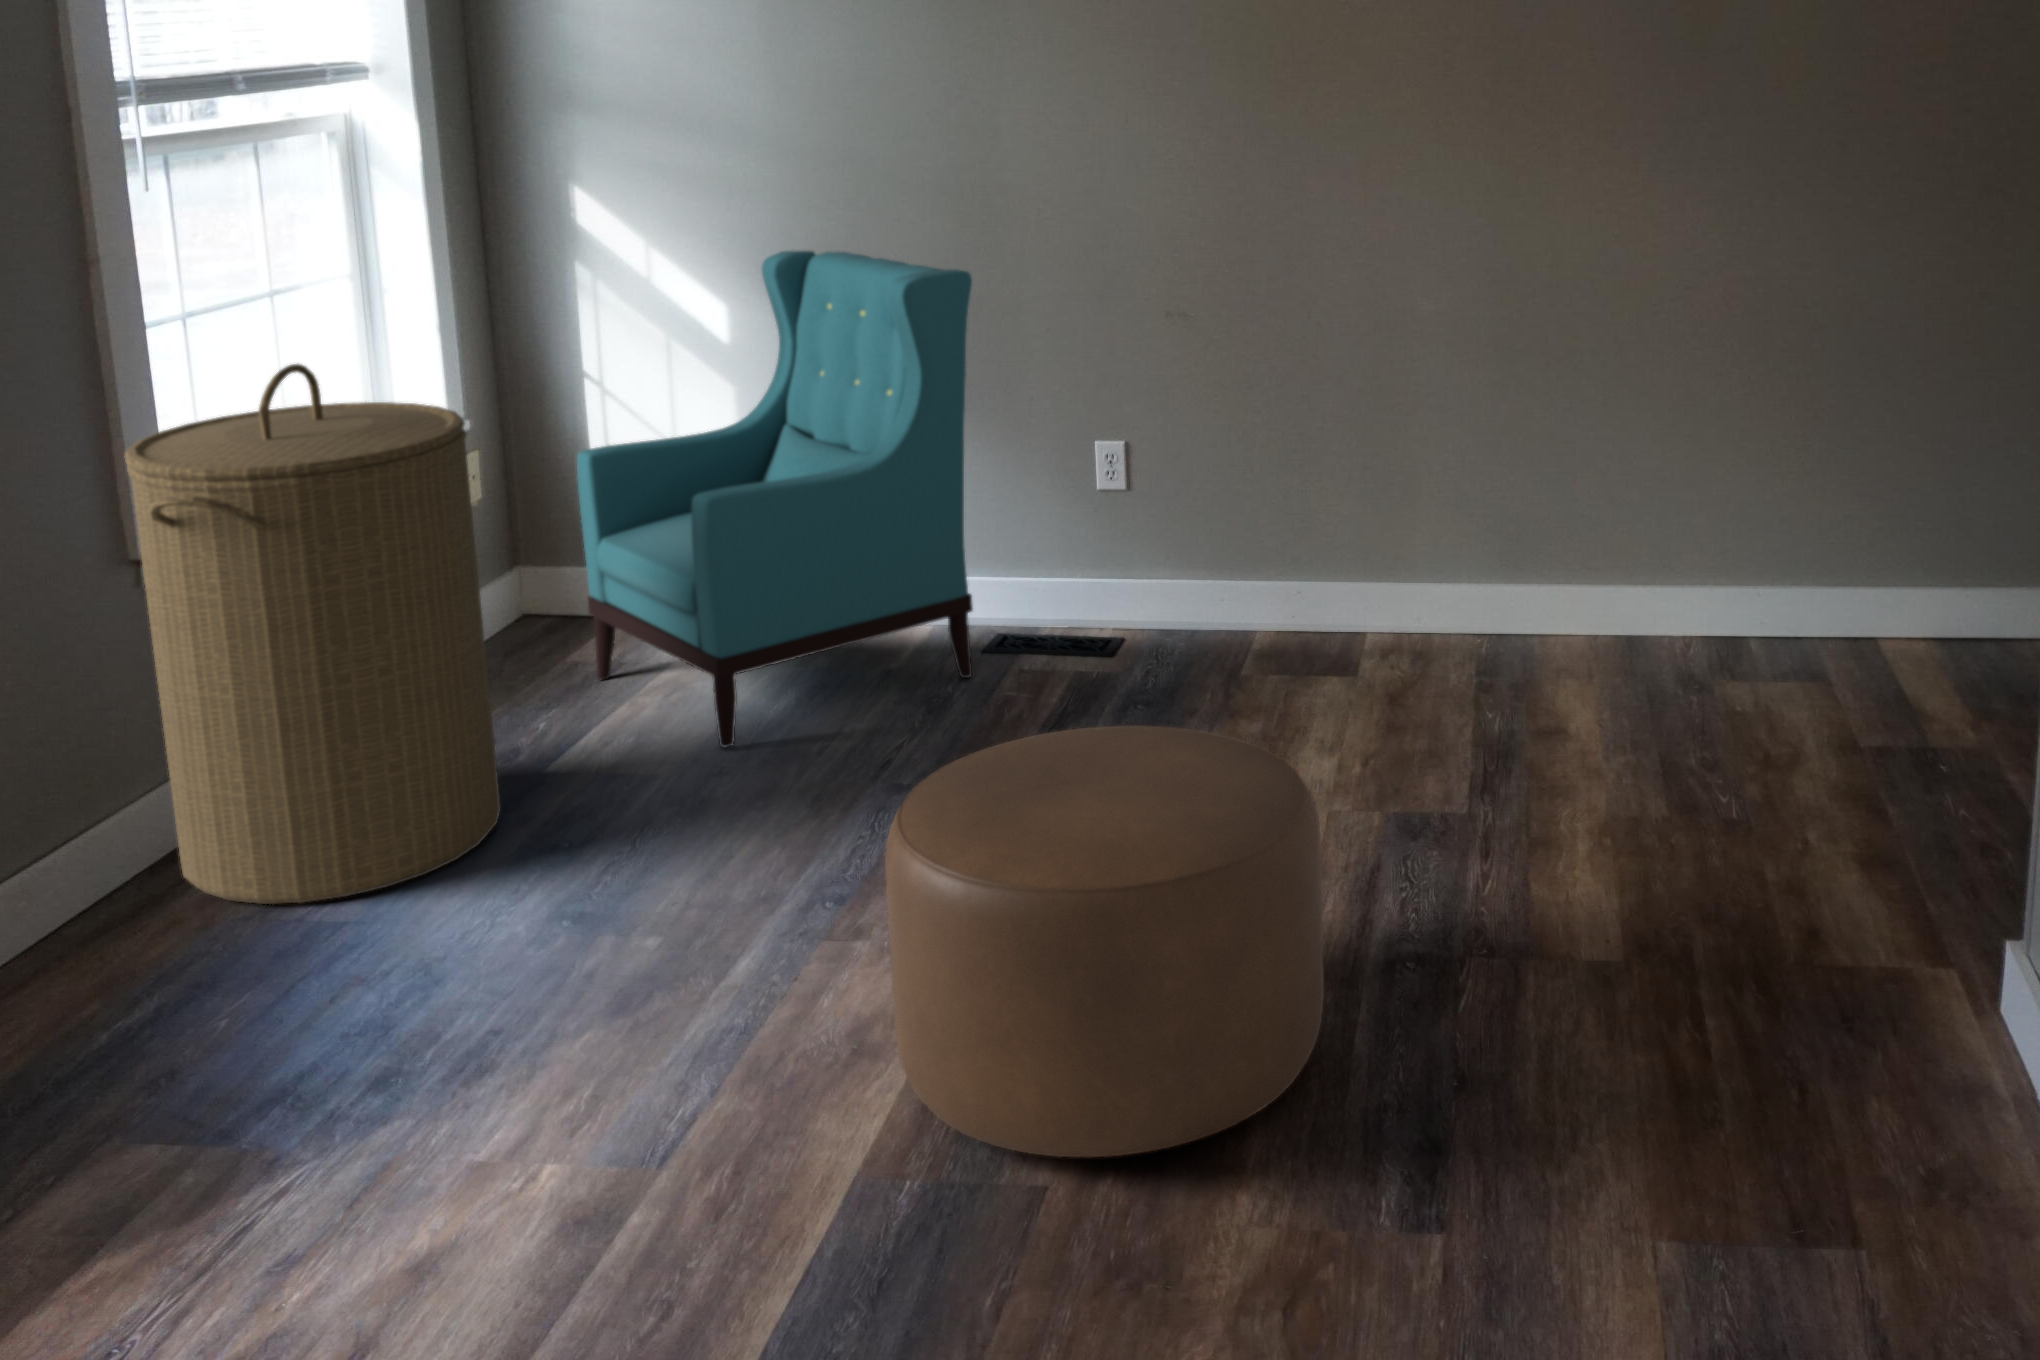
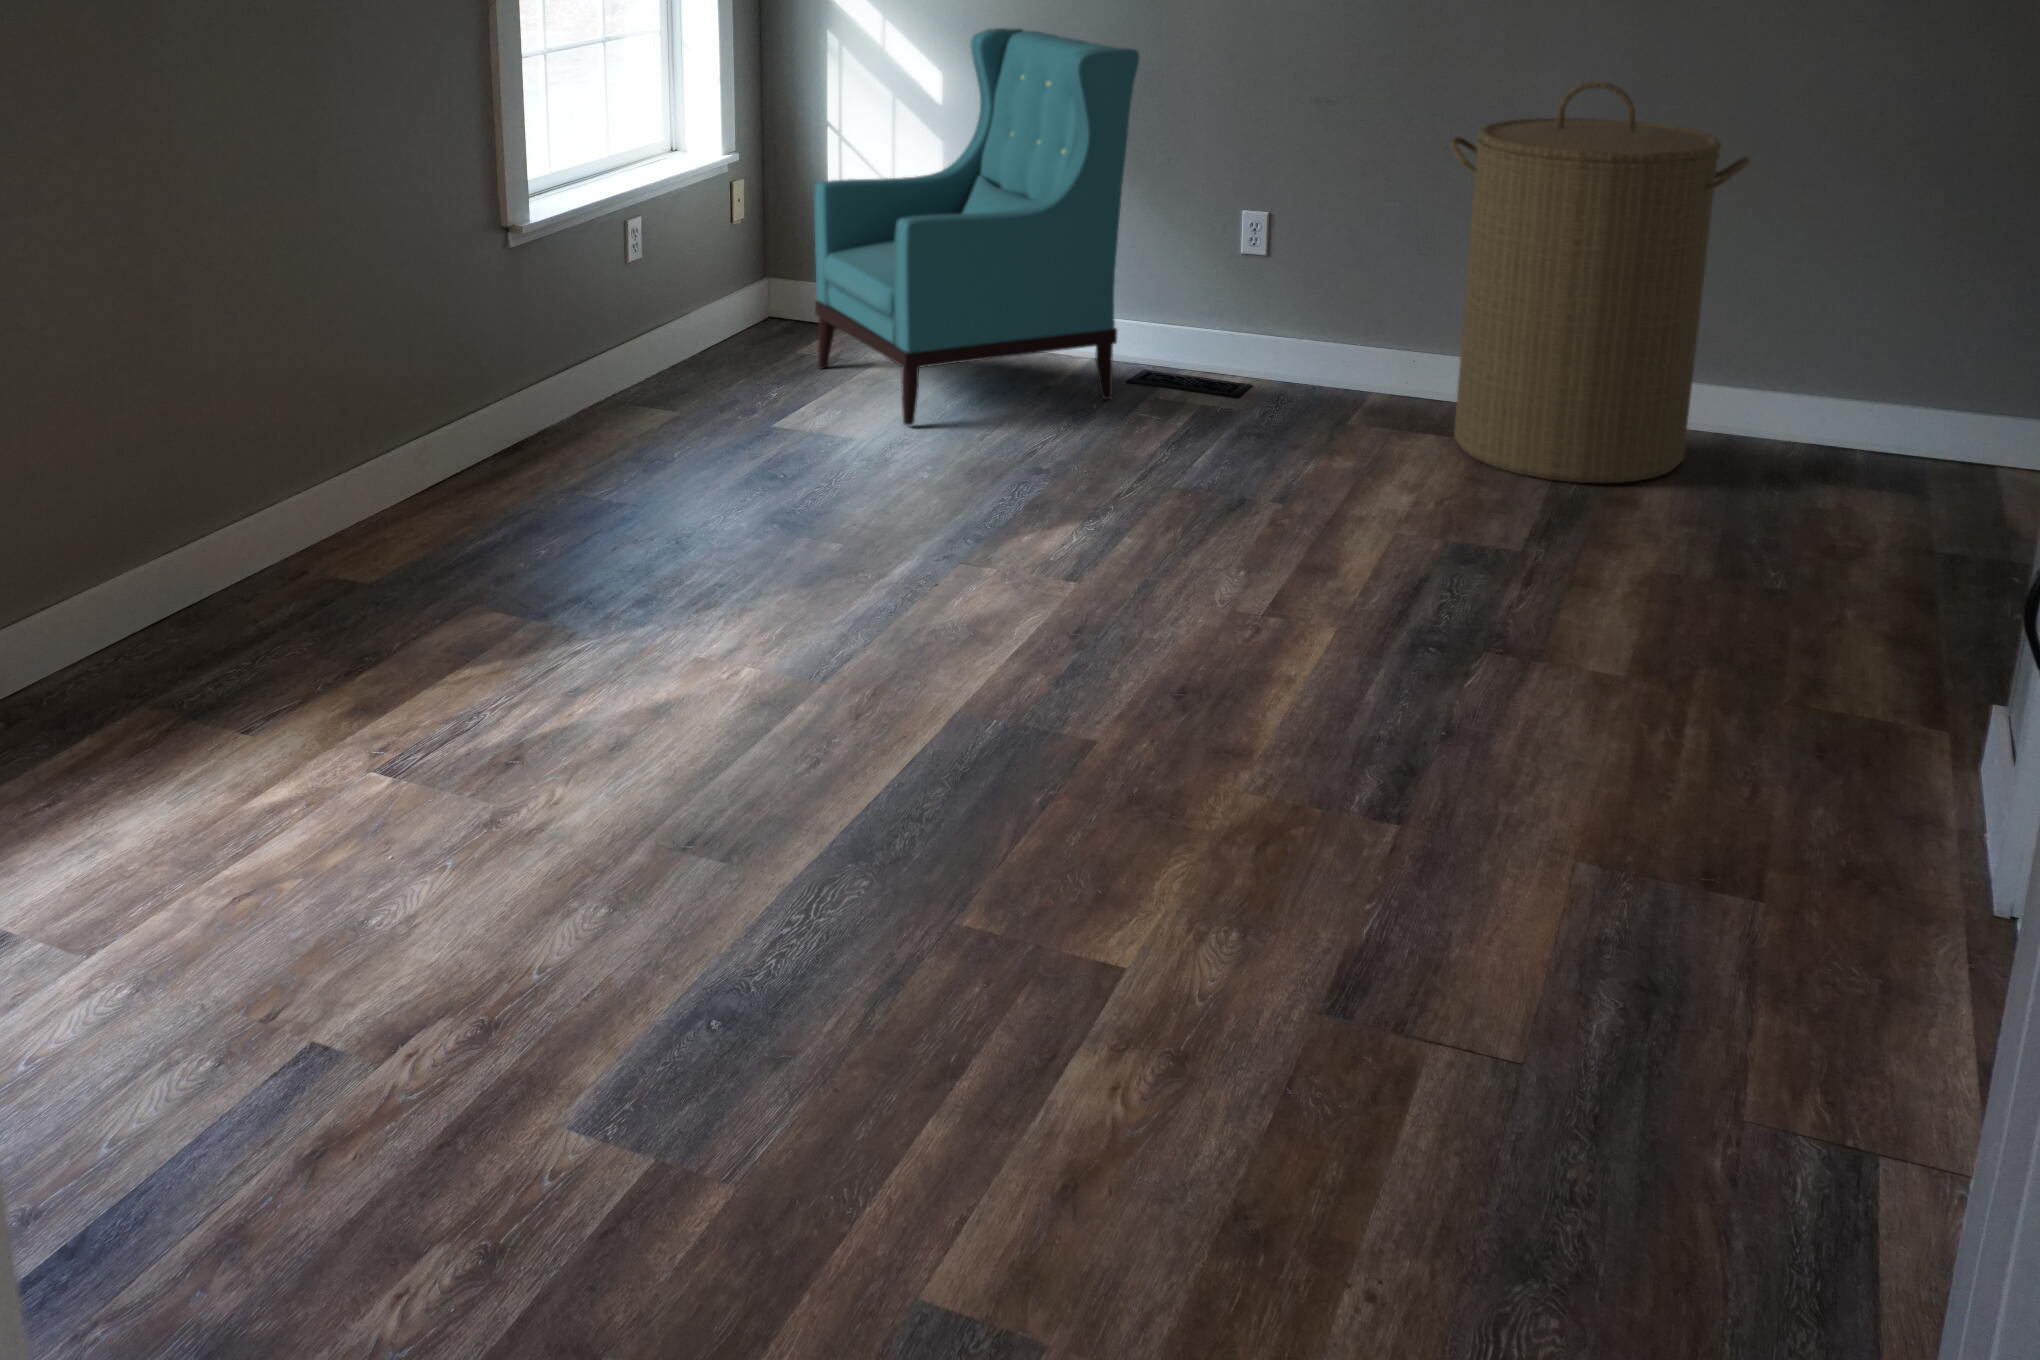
laundry hamper: present [125,364,500,904] -> present [1451,81,1750,483]
ottoman: present [885,726,1324,1157] -> none [999,414,1355,733]

